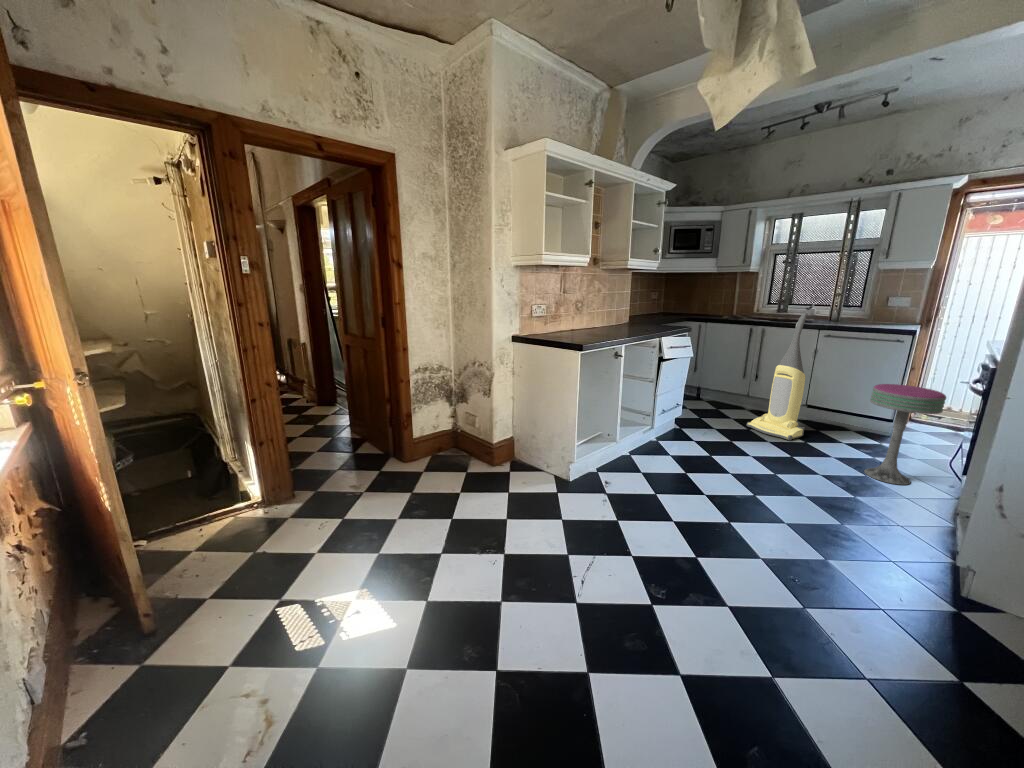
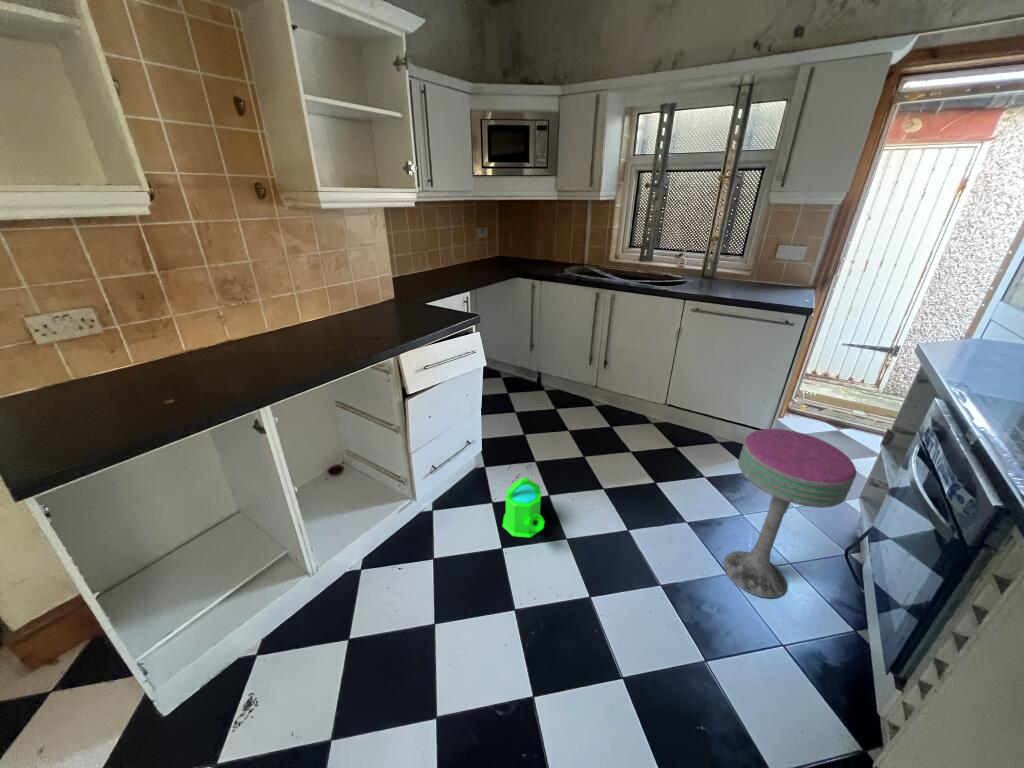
vacuum cleaner: present [747,313,808,441] -> none [582,281,664,483]
watering can: none [706,418,742,454] -> present [502,478,545,537]

